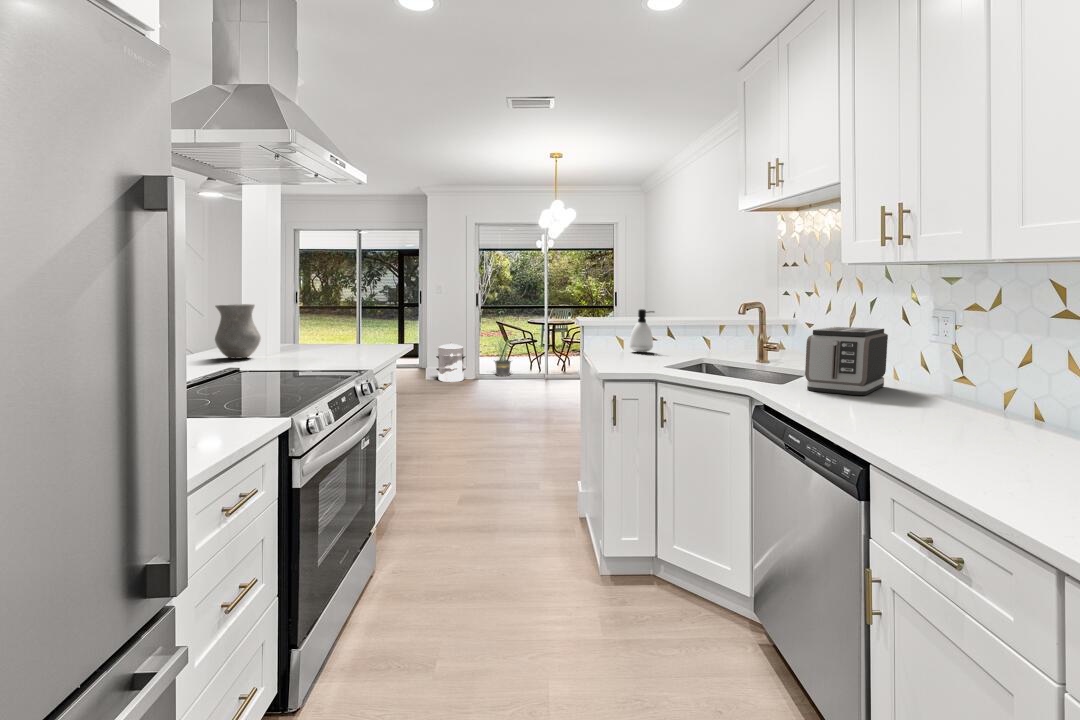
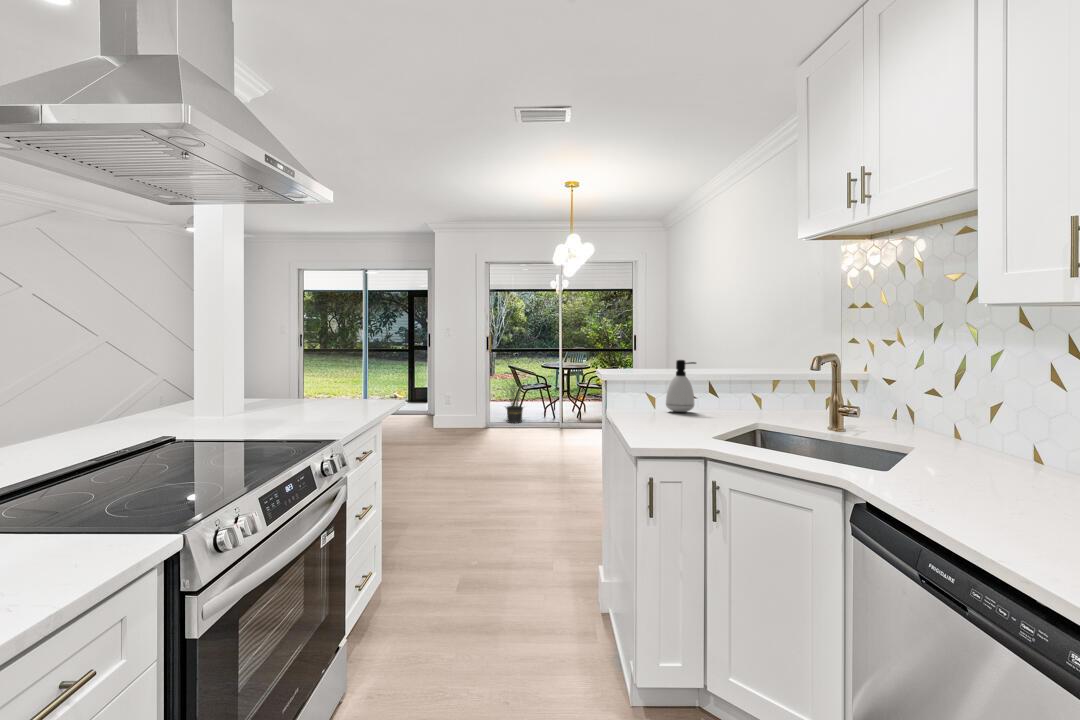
vase: present [215,304,261,358] -> none [155,352,214,419]
toaster: present [805,327,888,395] -> none [930,390,1038,493]
waste bin: present [436,343,465,382] -> none [444,387,475,429]

